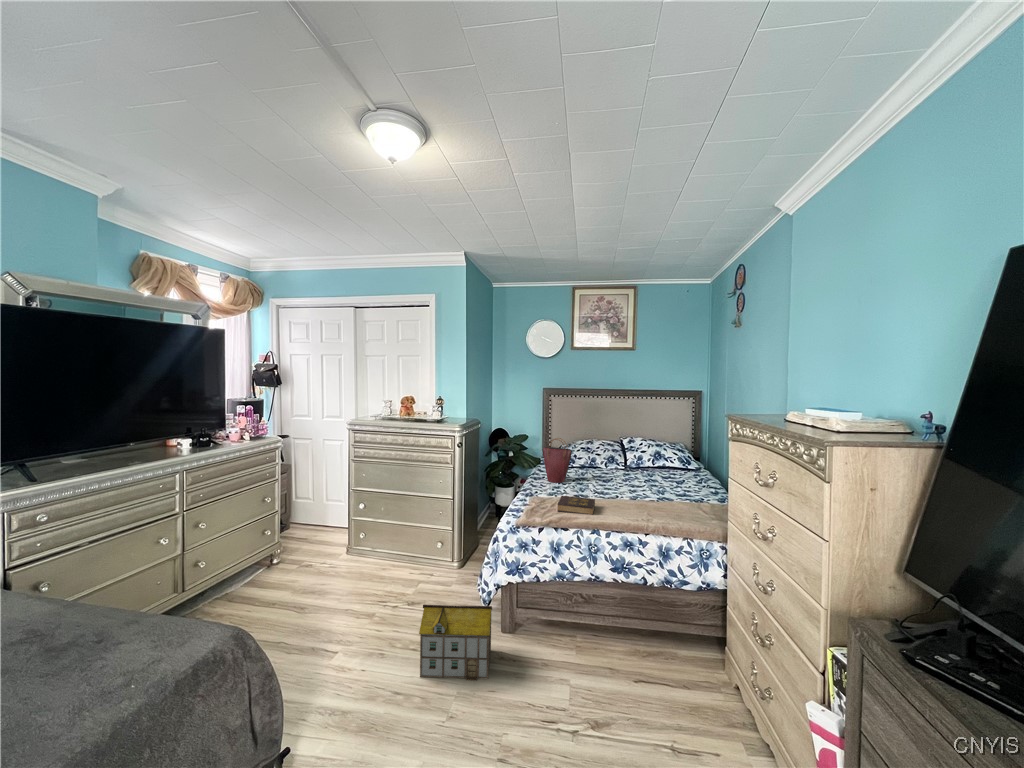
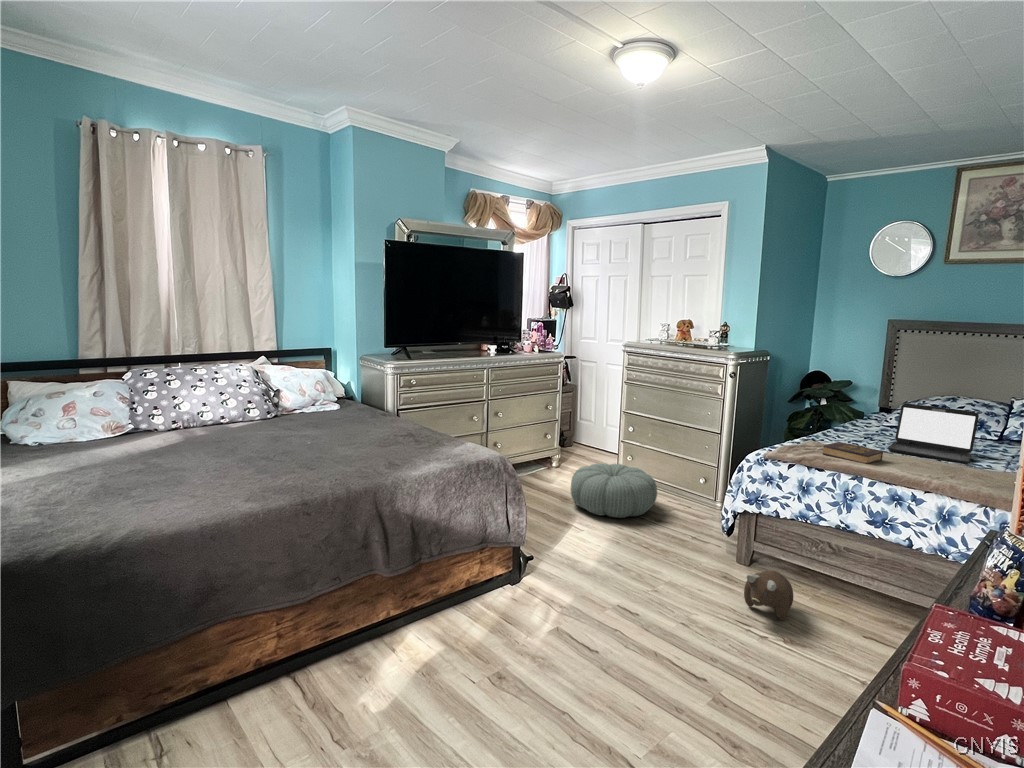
handbag: present [543,438,571,483] -> none [849,382,891,440]
laptop: none [581,453,634,496] -> present [888,403,979,464]
pouf: none [306,550,405,626] -> present [571,463,657,518]
toy house: present [419,605,492,680] -> none [645,502,723,579]
plush toy: none [539,648,583,706] -> present [744,570,793,620]

